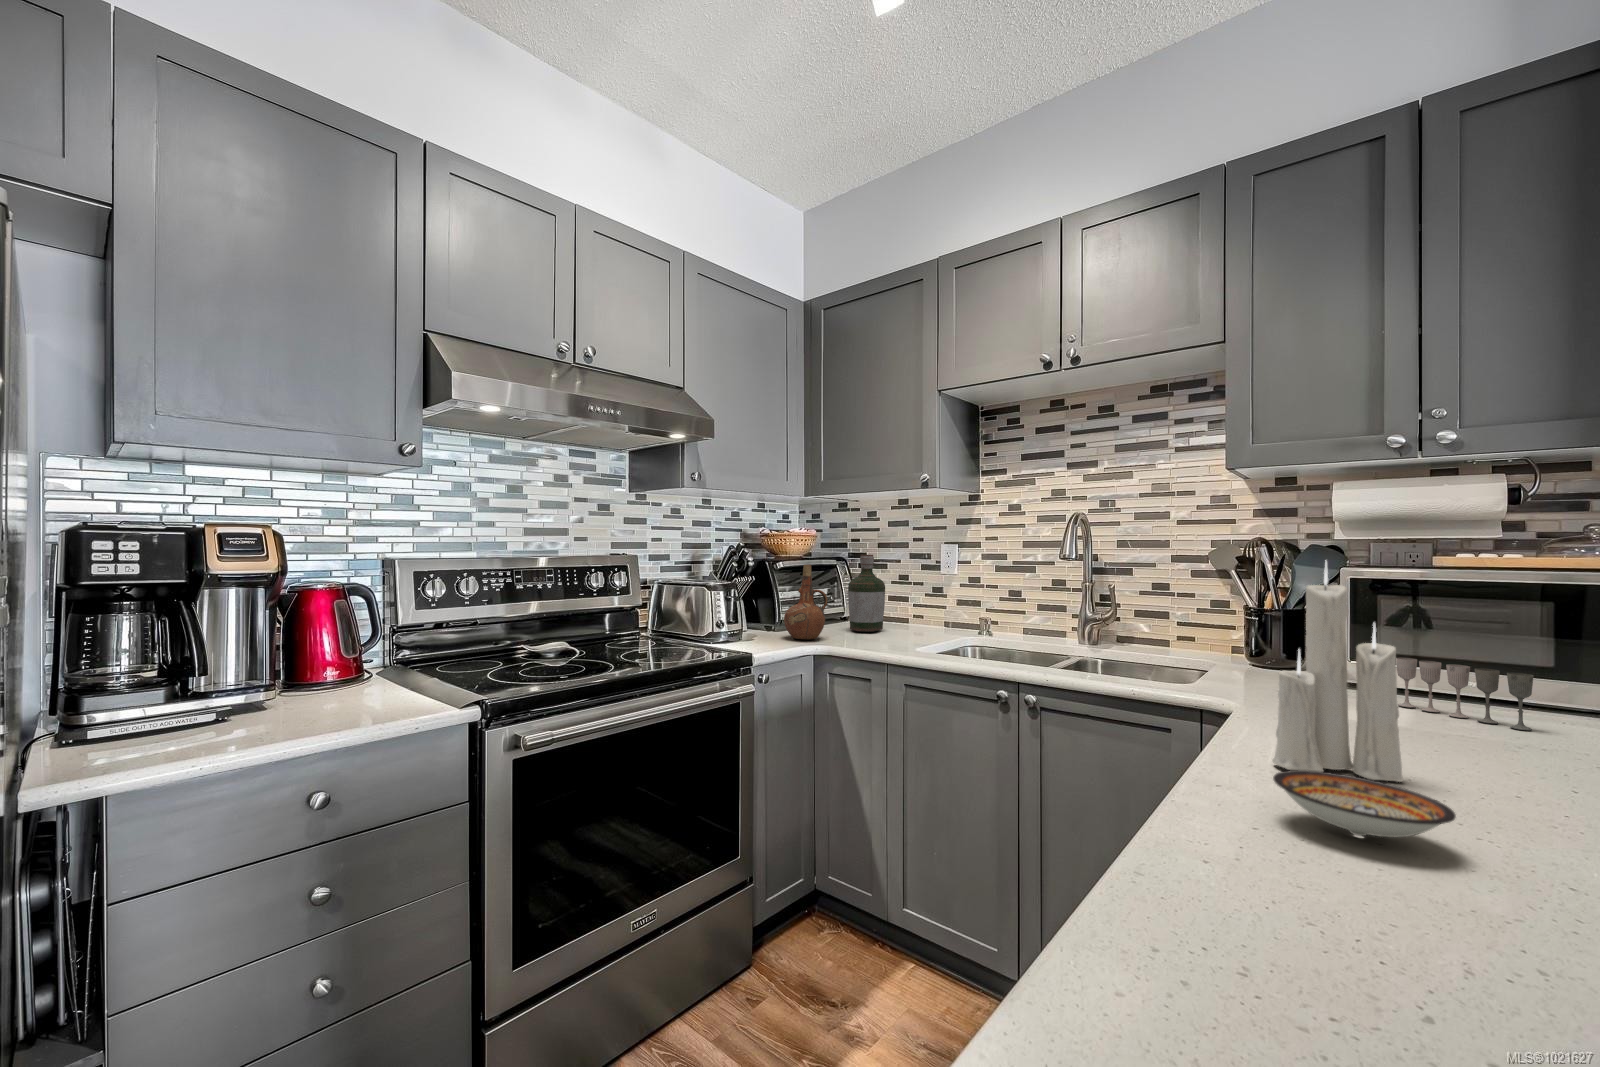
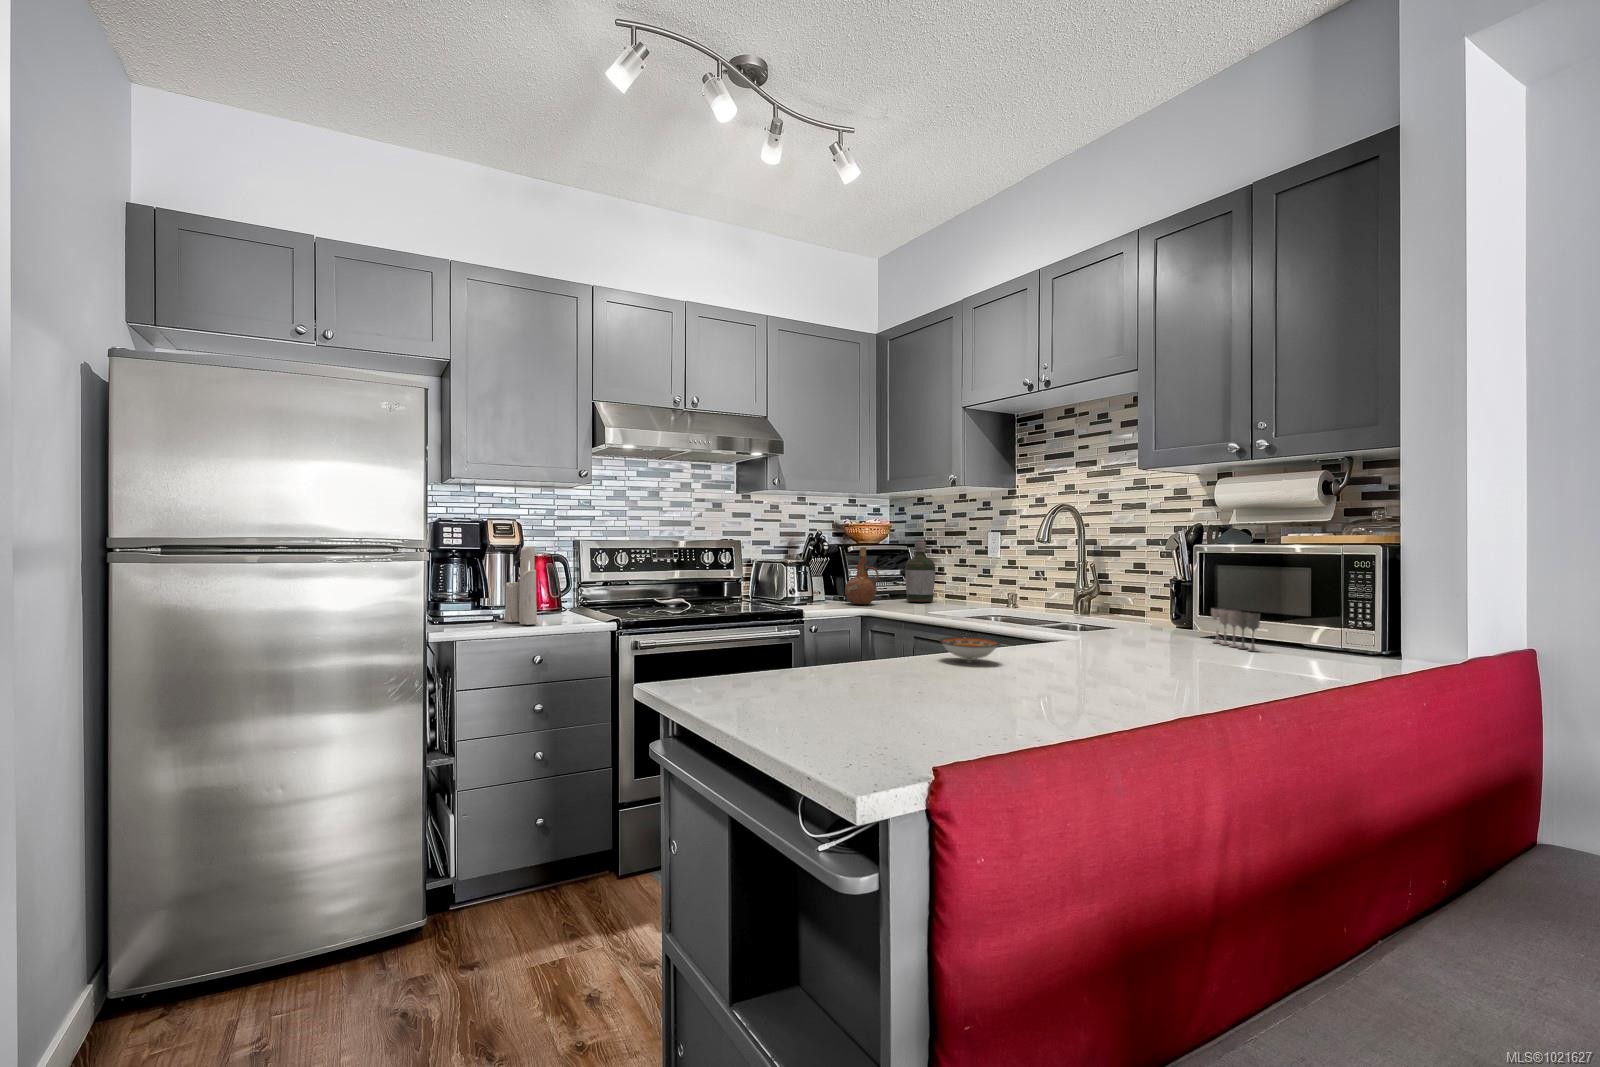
candle: present [1272,561,1403,782] -> present [503,540,538,625]

